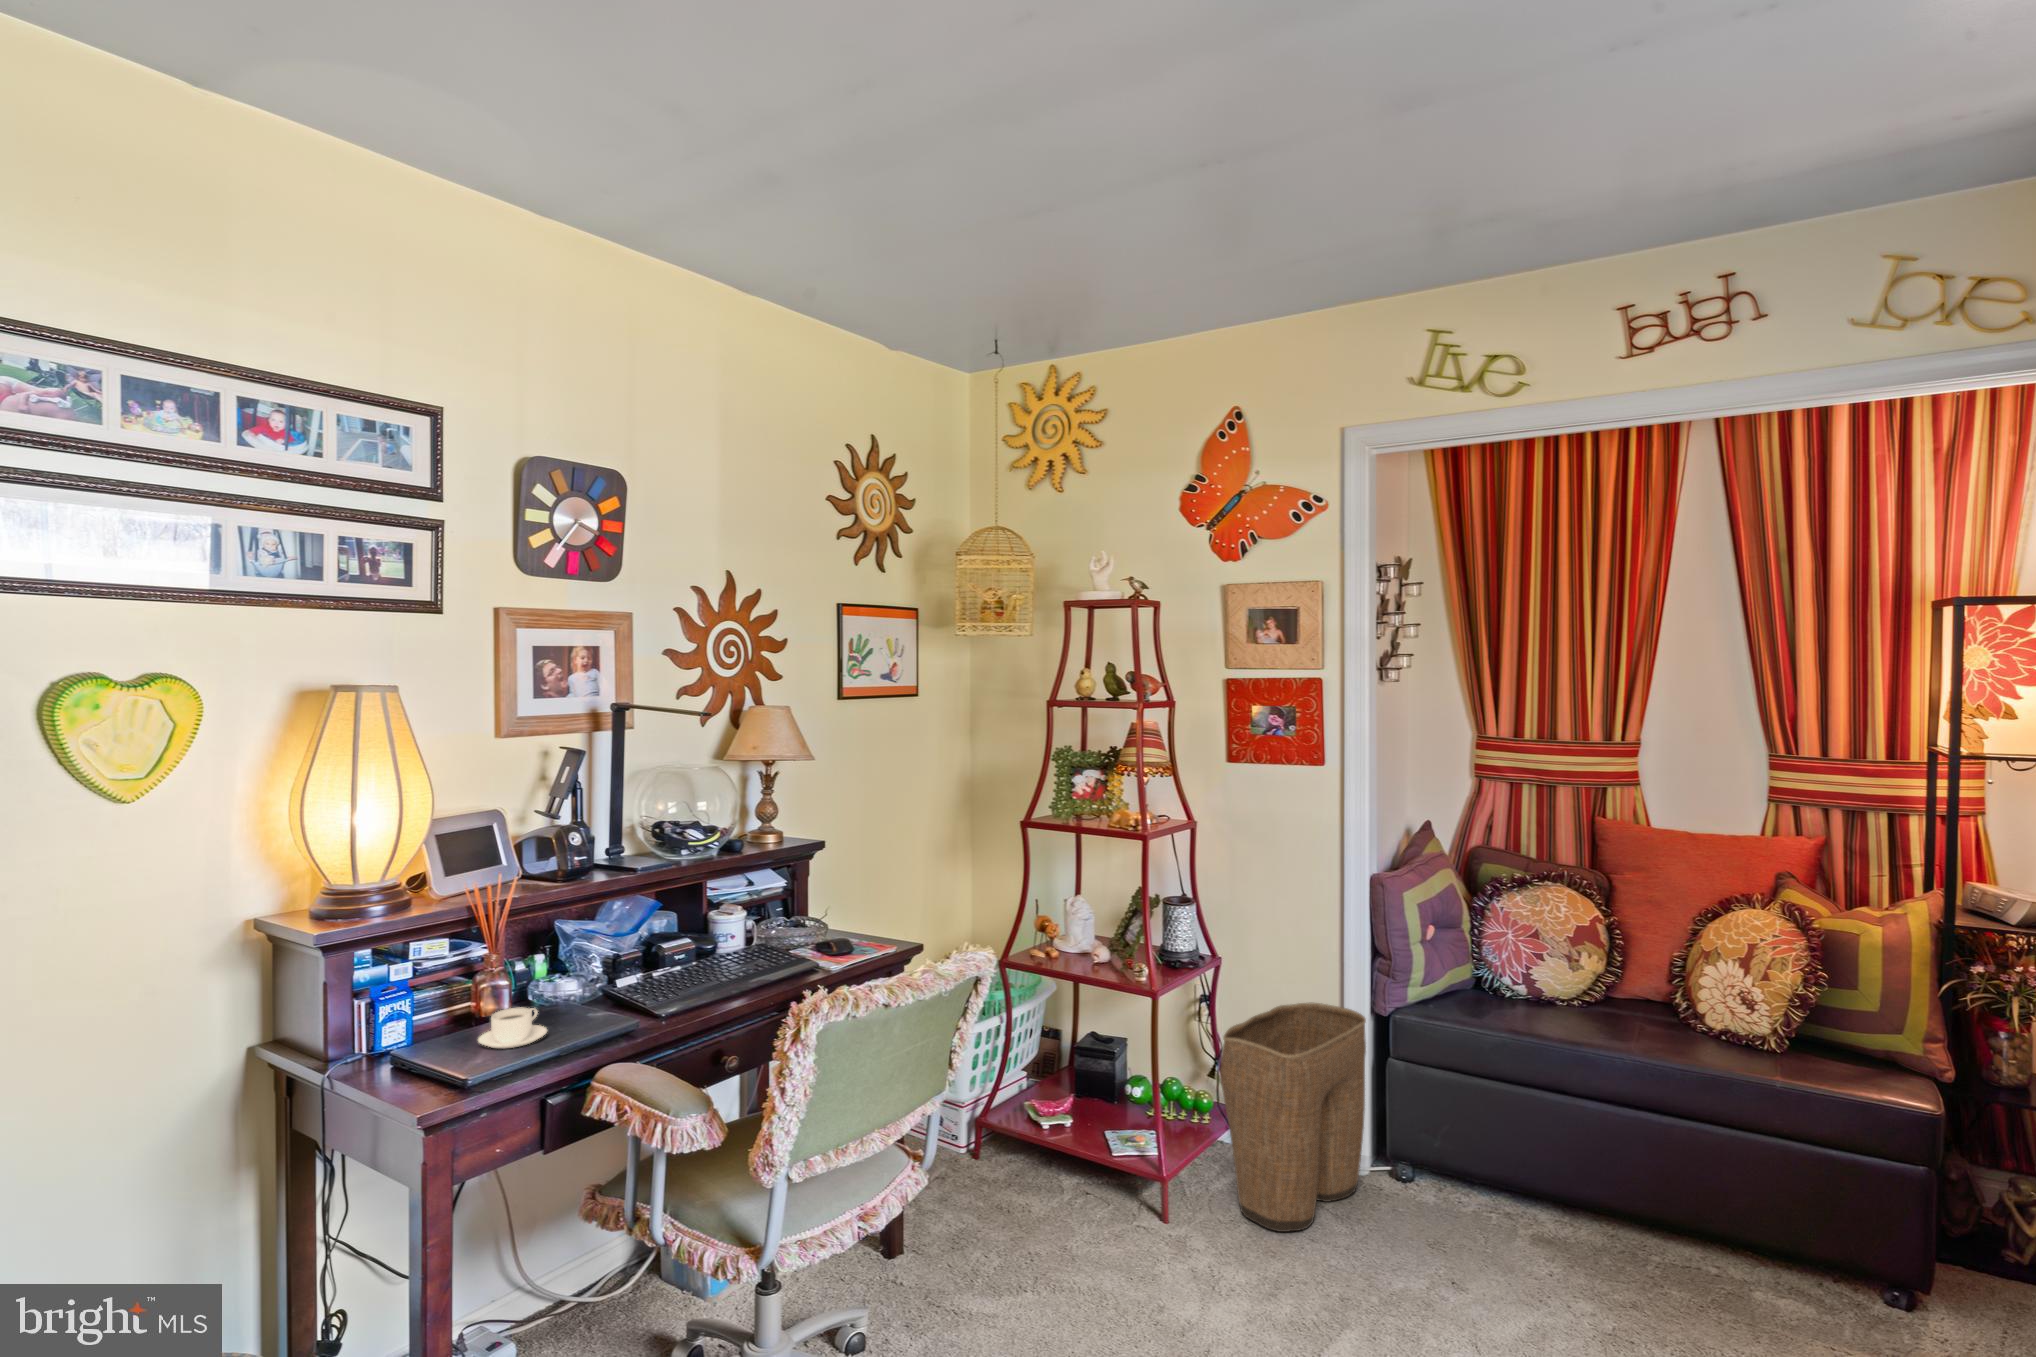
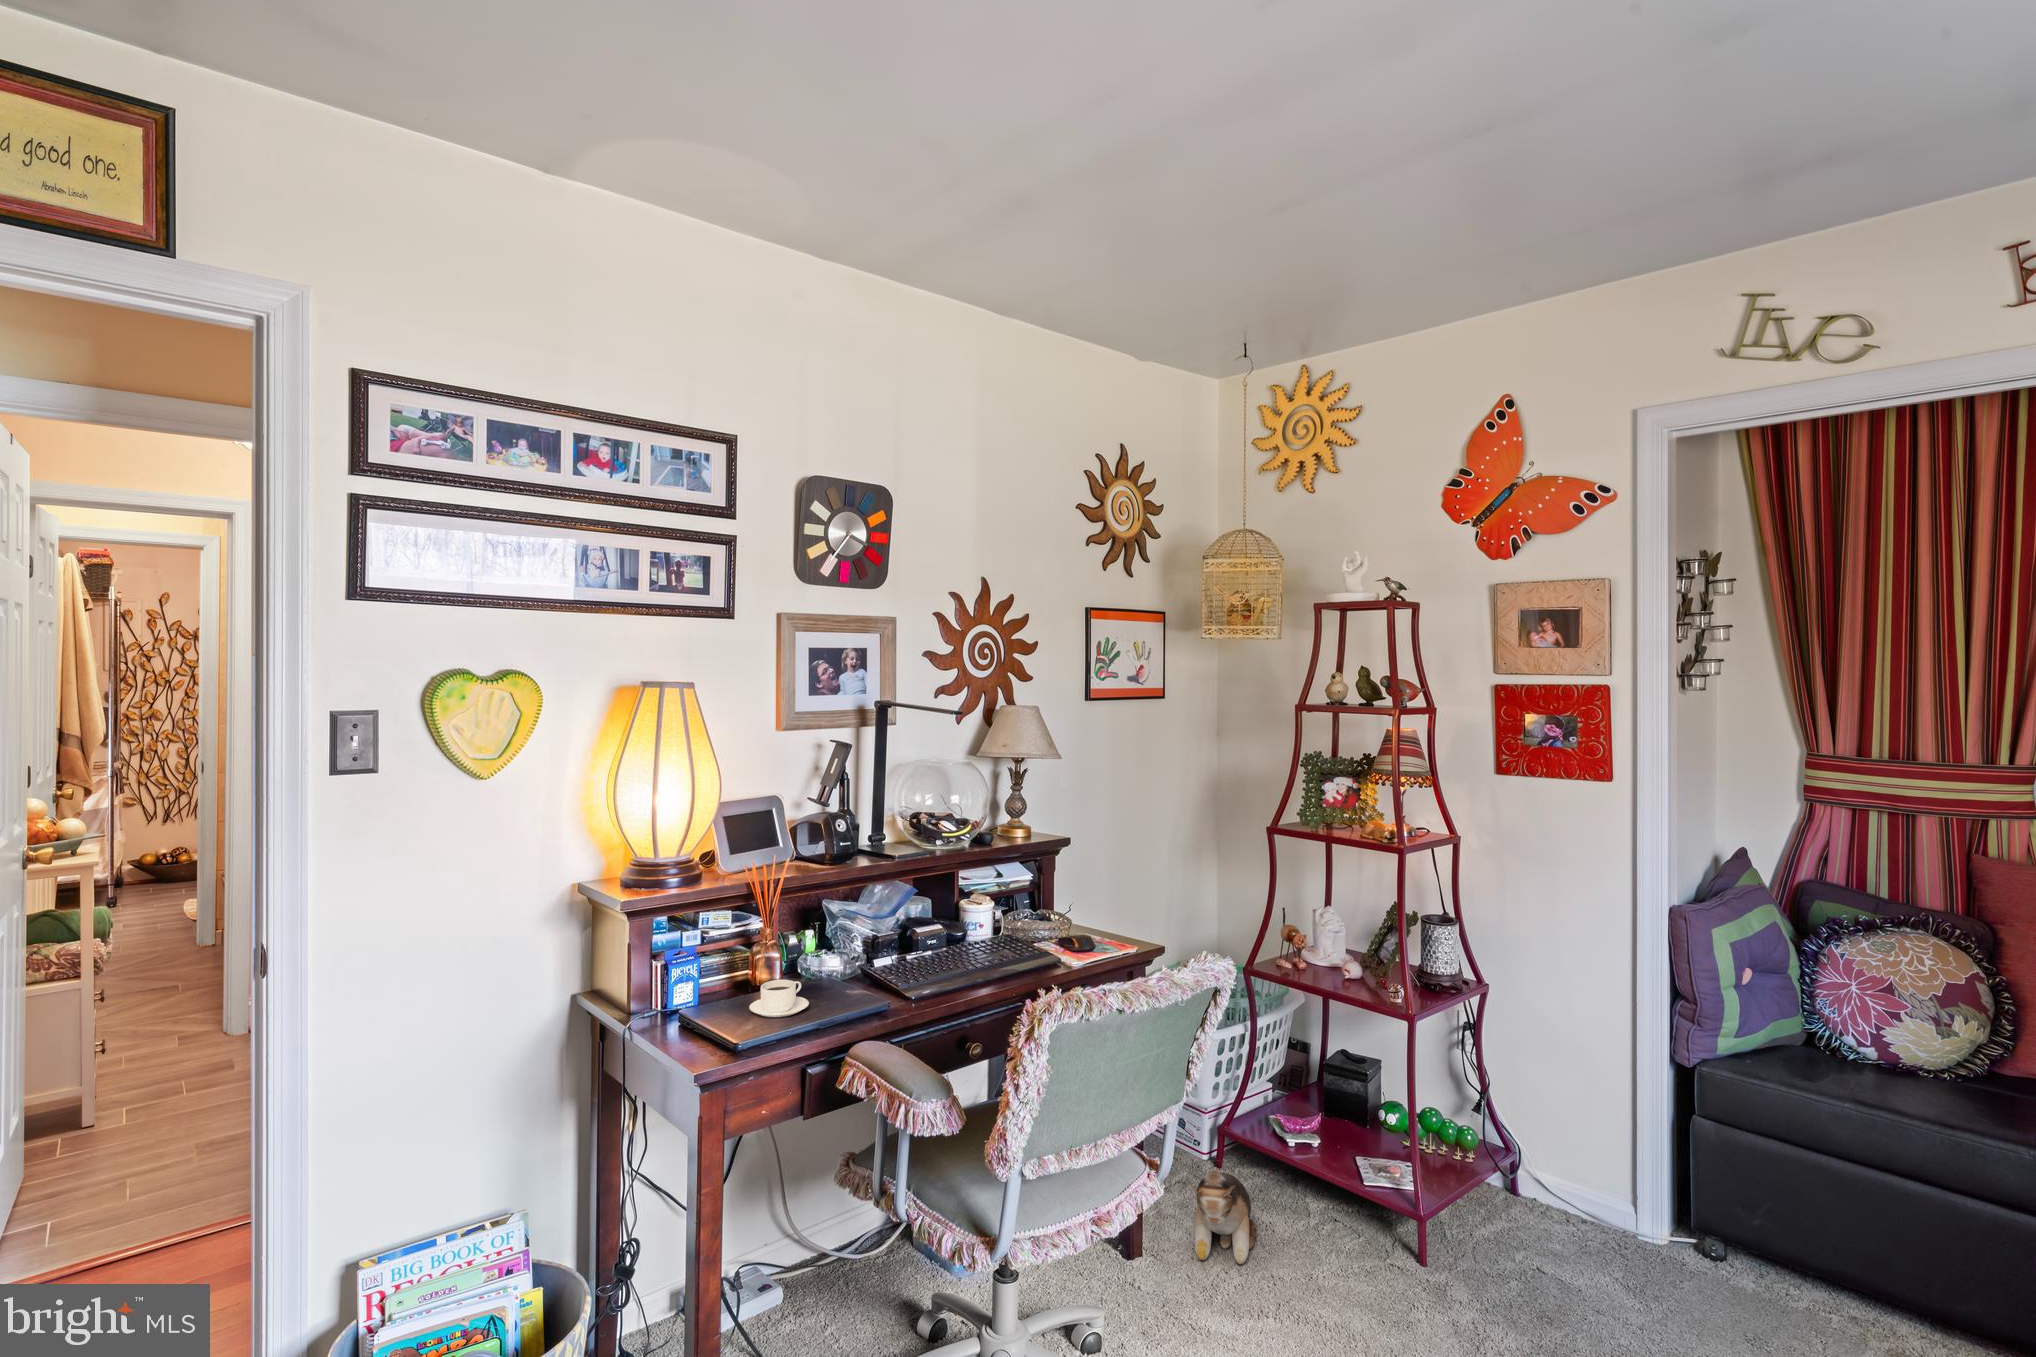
laundry basket: present [1220,1003,1366,1232] -> none [1487,1041,1664,1296]
plush toy: none [949,1160,1014,1251] -> present [1189,1170,1256,1264]

